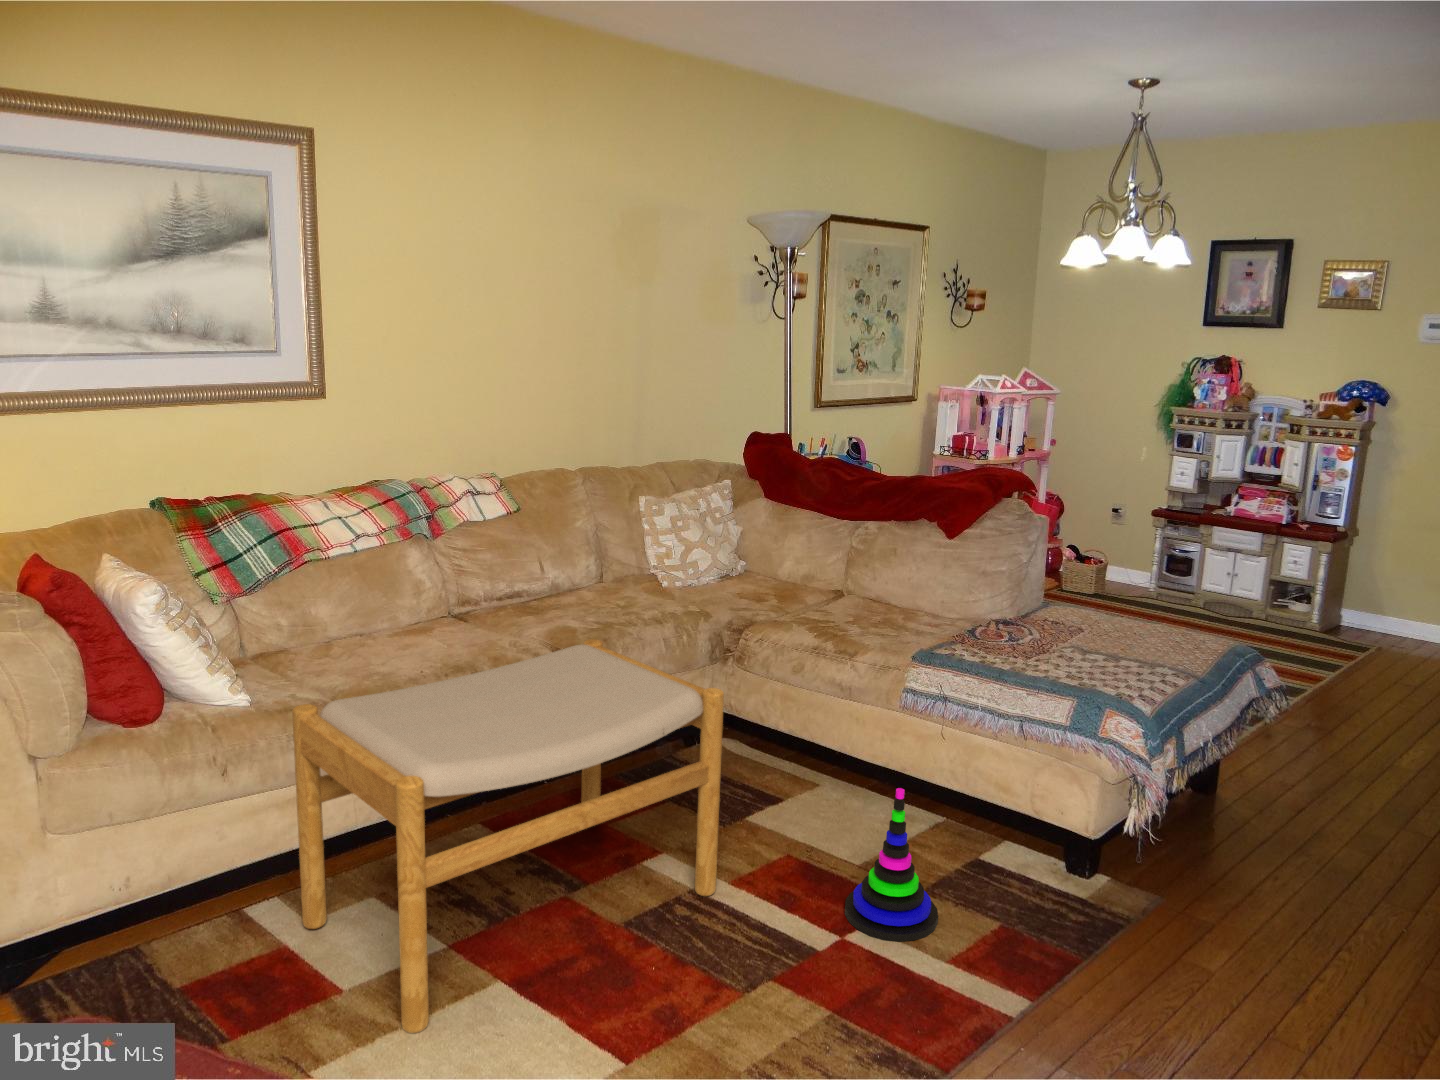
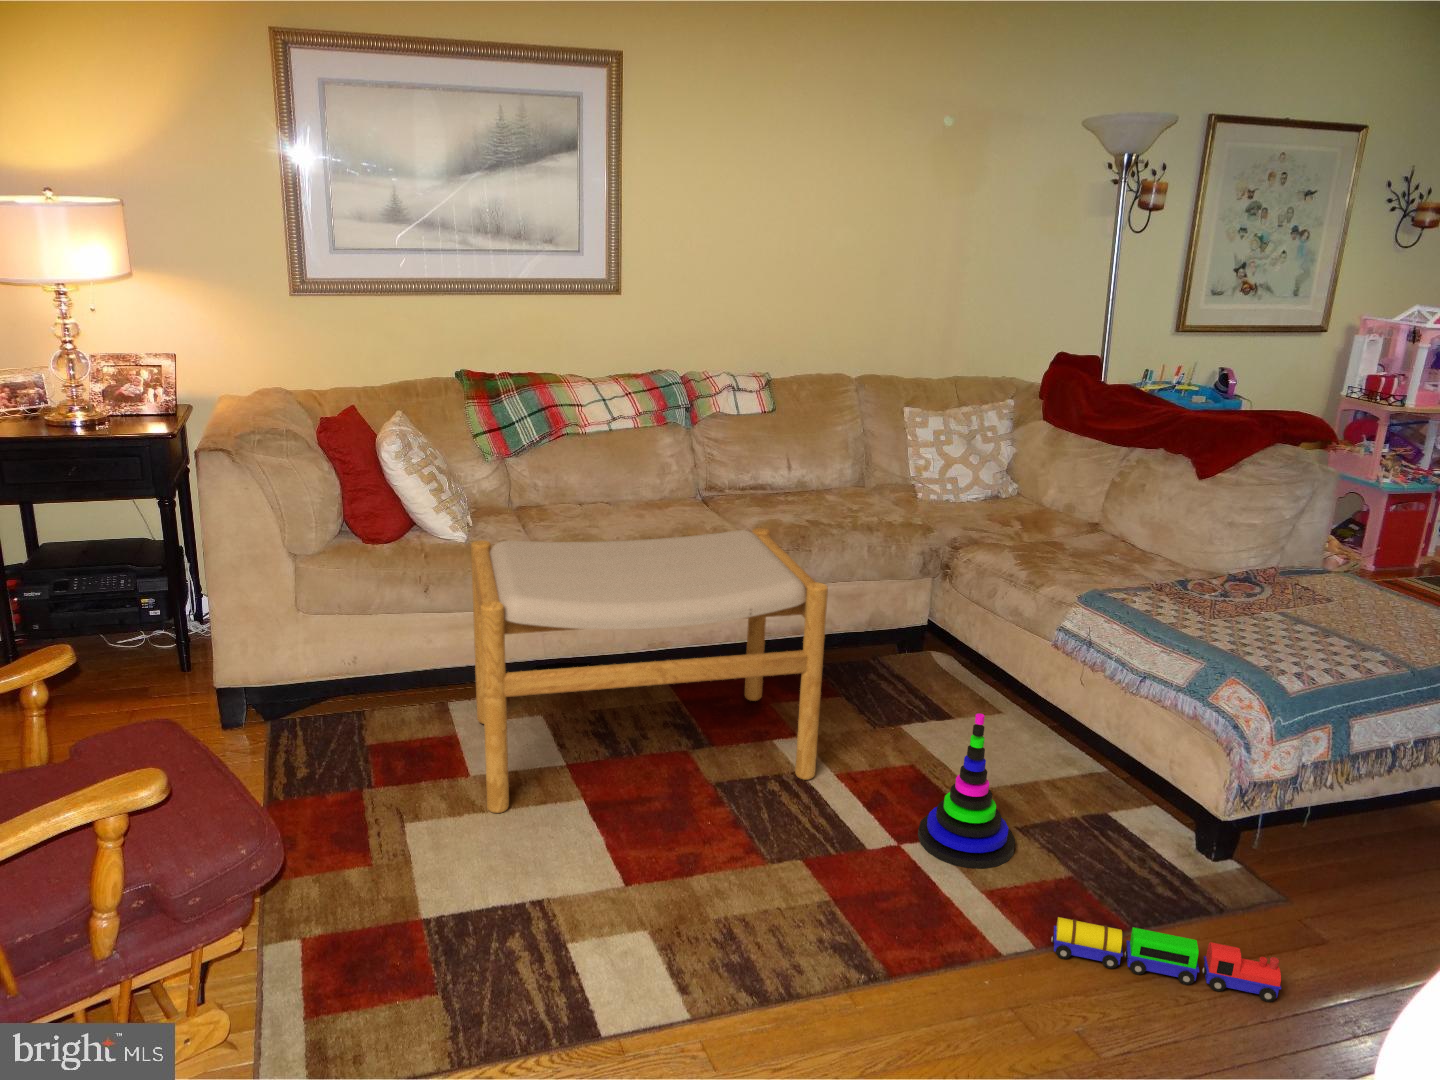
toy train: none [1030,944,1213,1001] -> present [1051,917,1281,1002]

